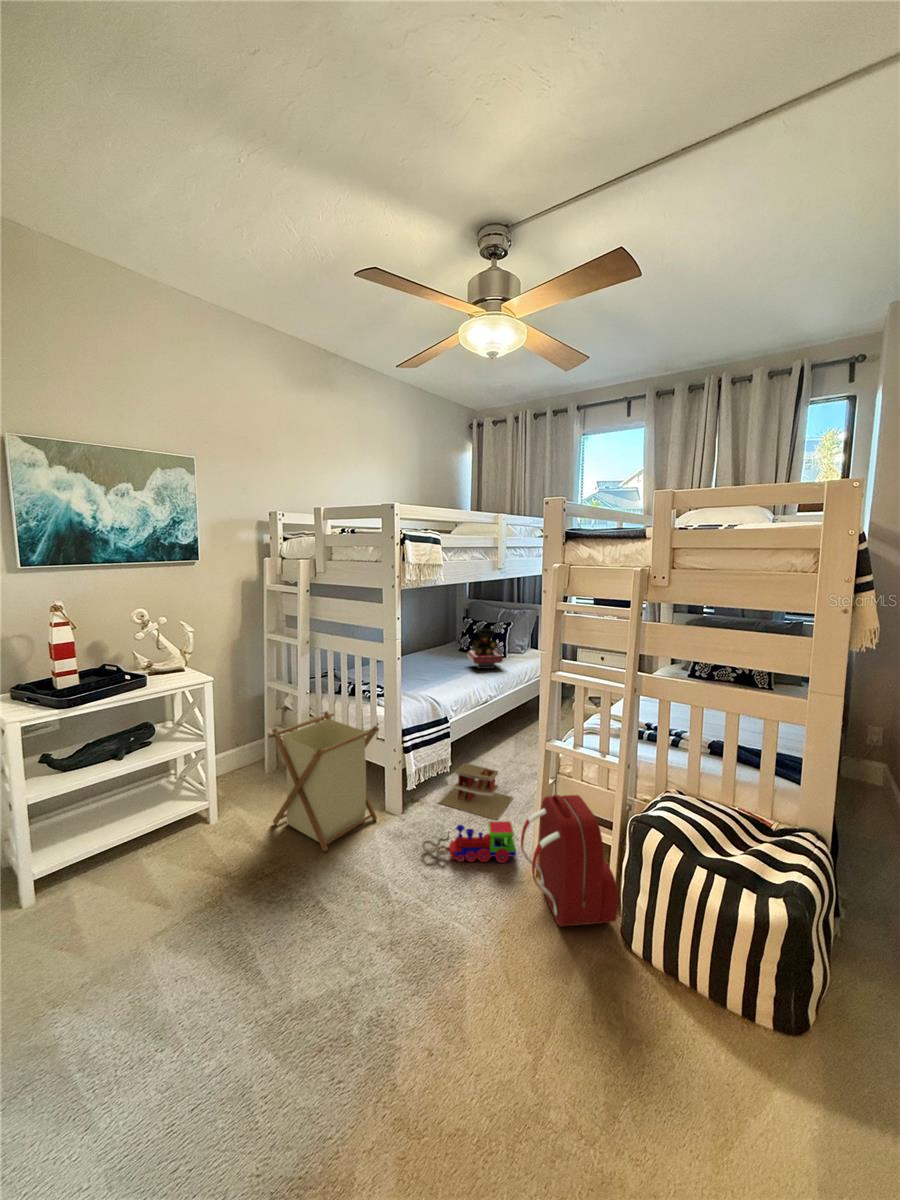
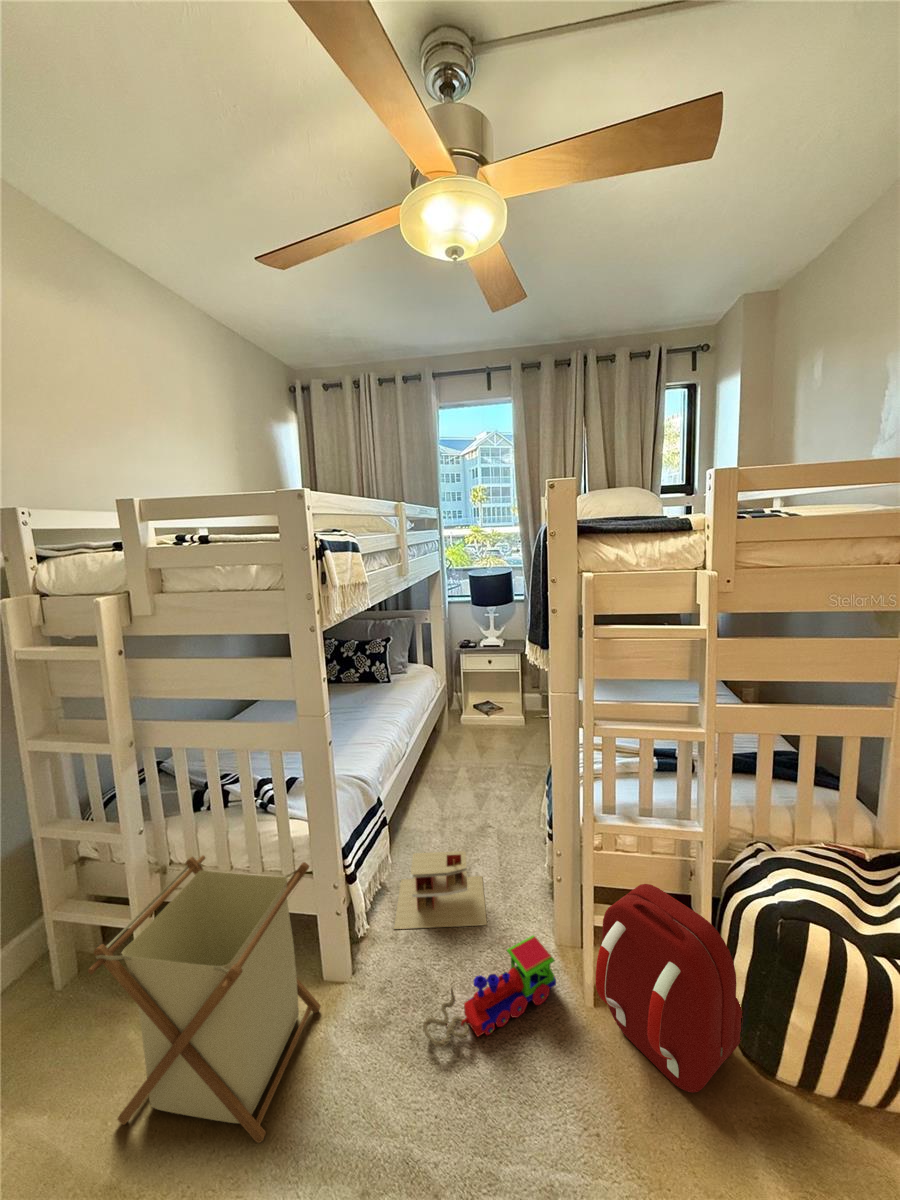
teddy bear: present [467,629,503,669] -> none [356,652,407,707]

